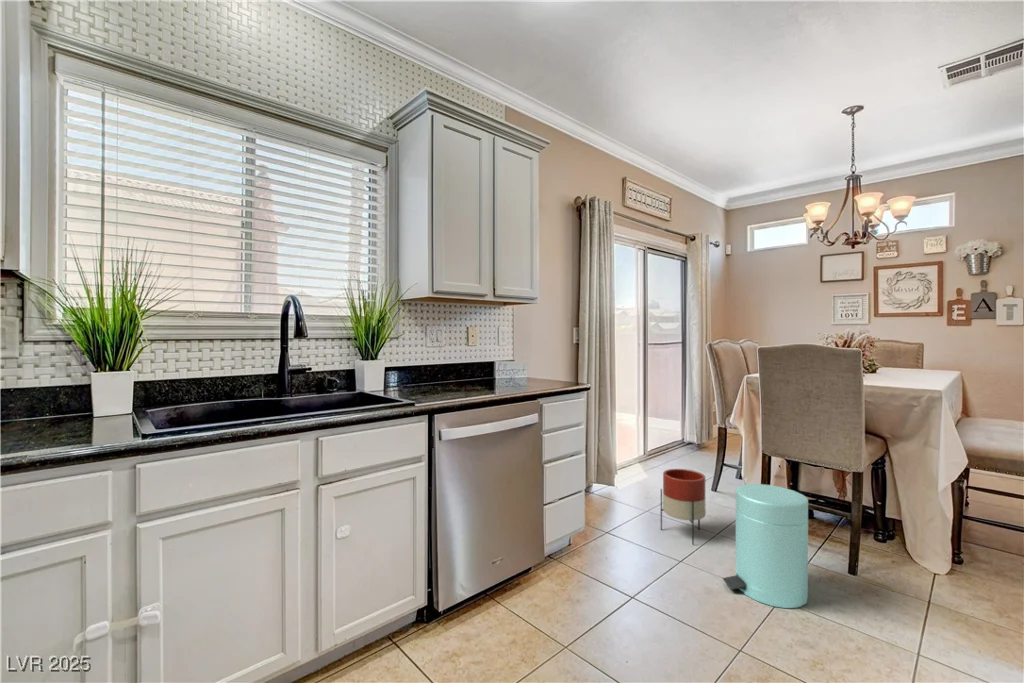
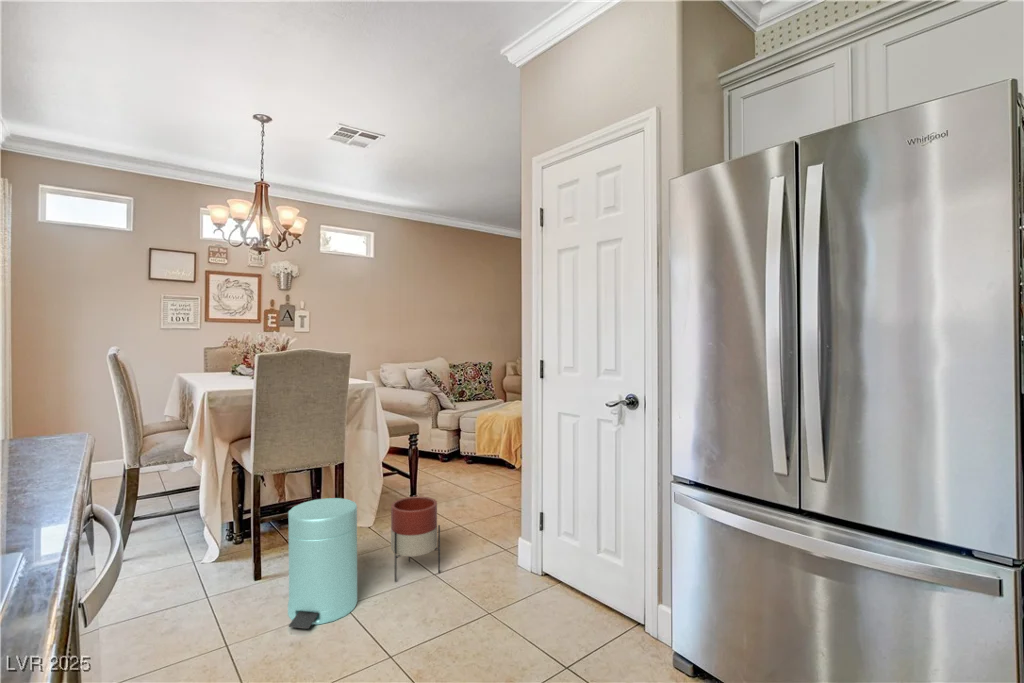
planter: present [661,469,706,544] -> present [391,497,440,582]

